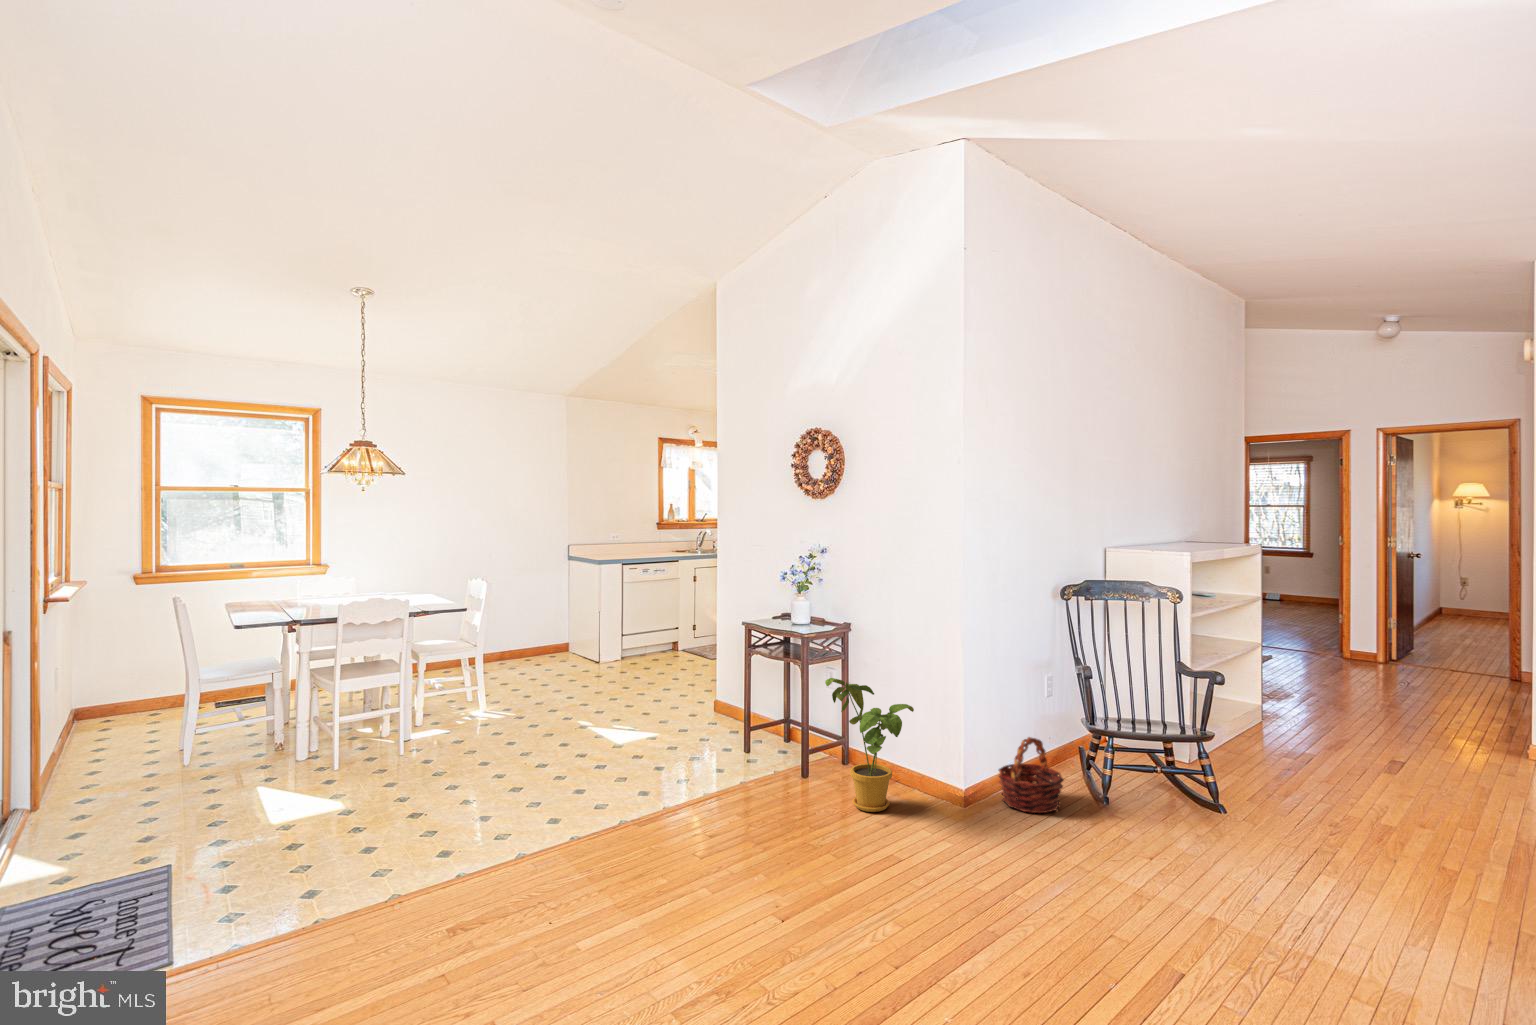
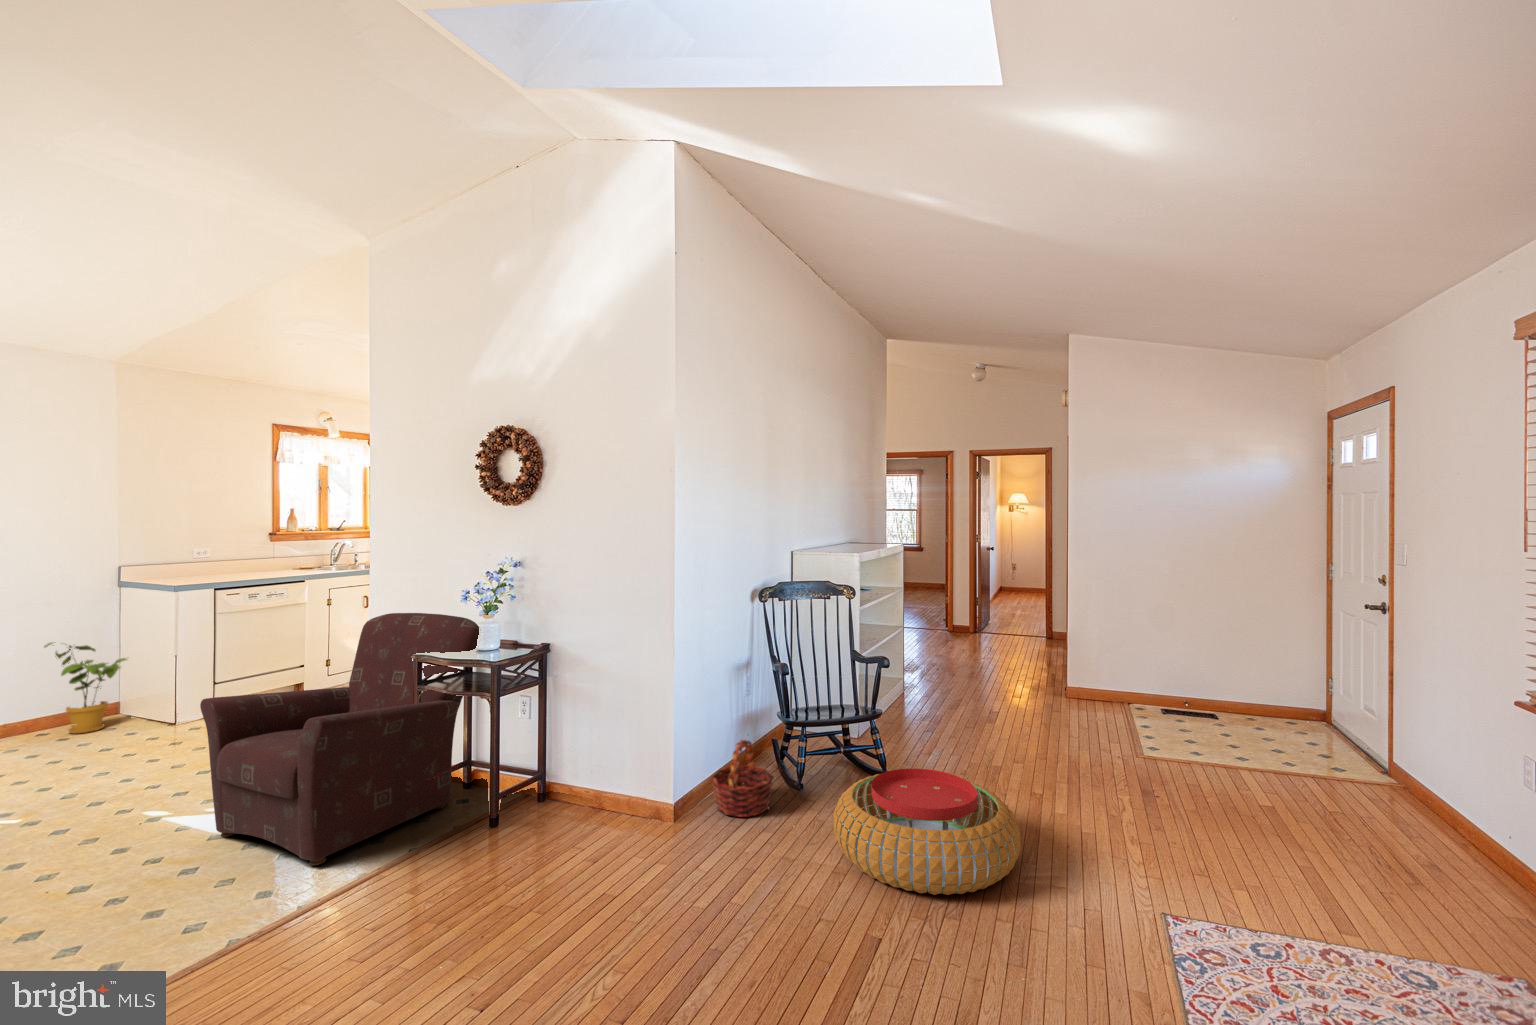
armchair: none [610,588,796,775] -> present [200,613,479,866]
house plant: present [825,678,914,812] -> present [44,643,127,734]
pouf: none [1108,792,1339,929] -> present [833,769,1021,895]

